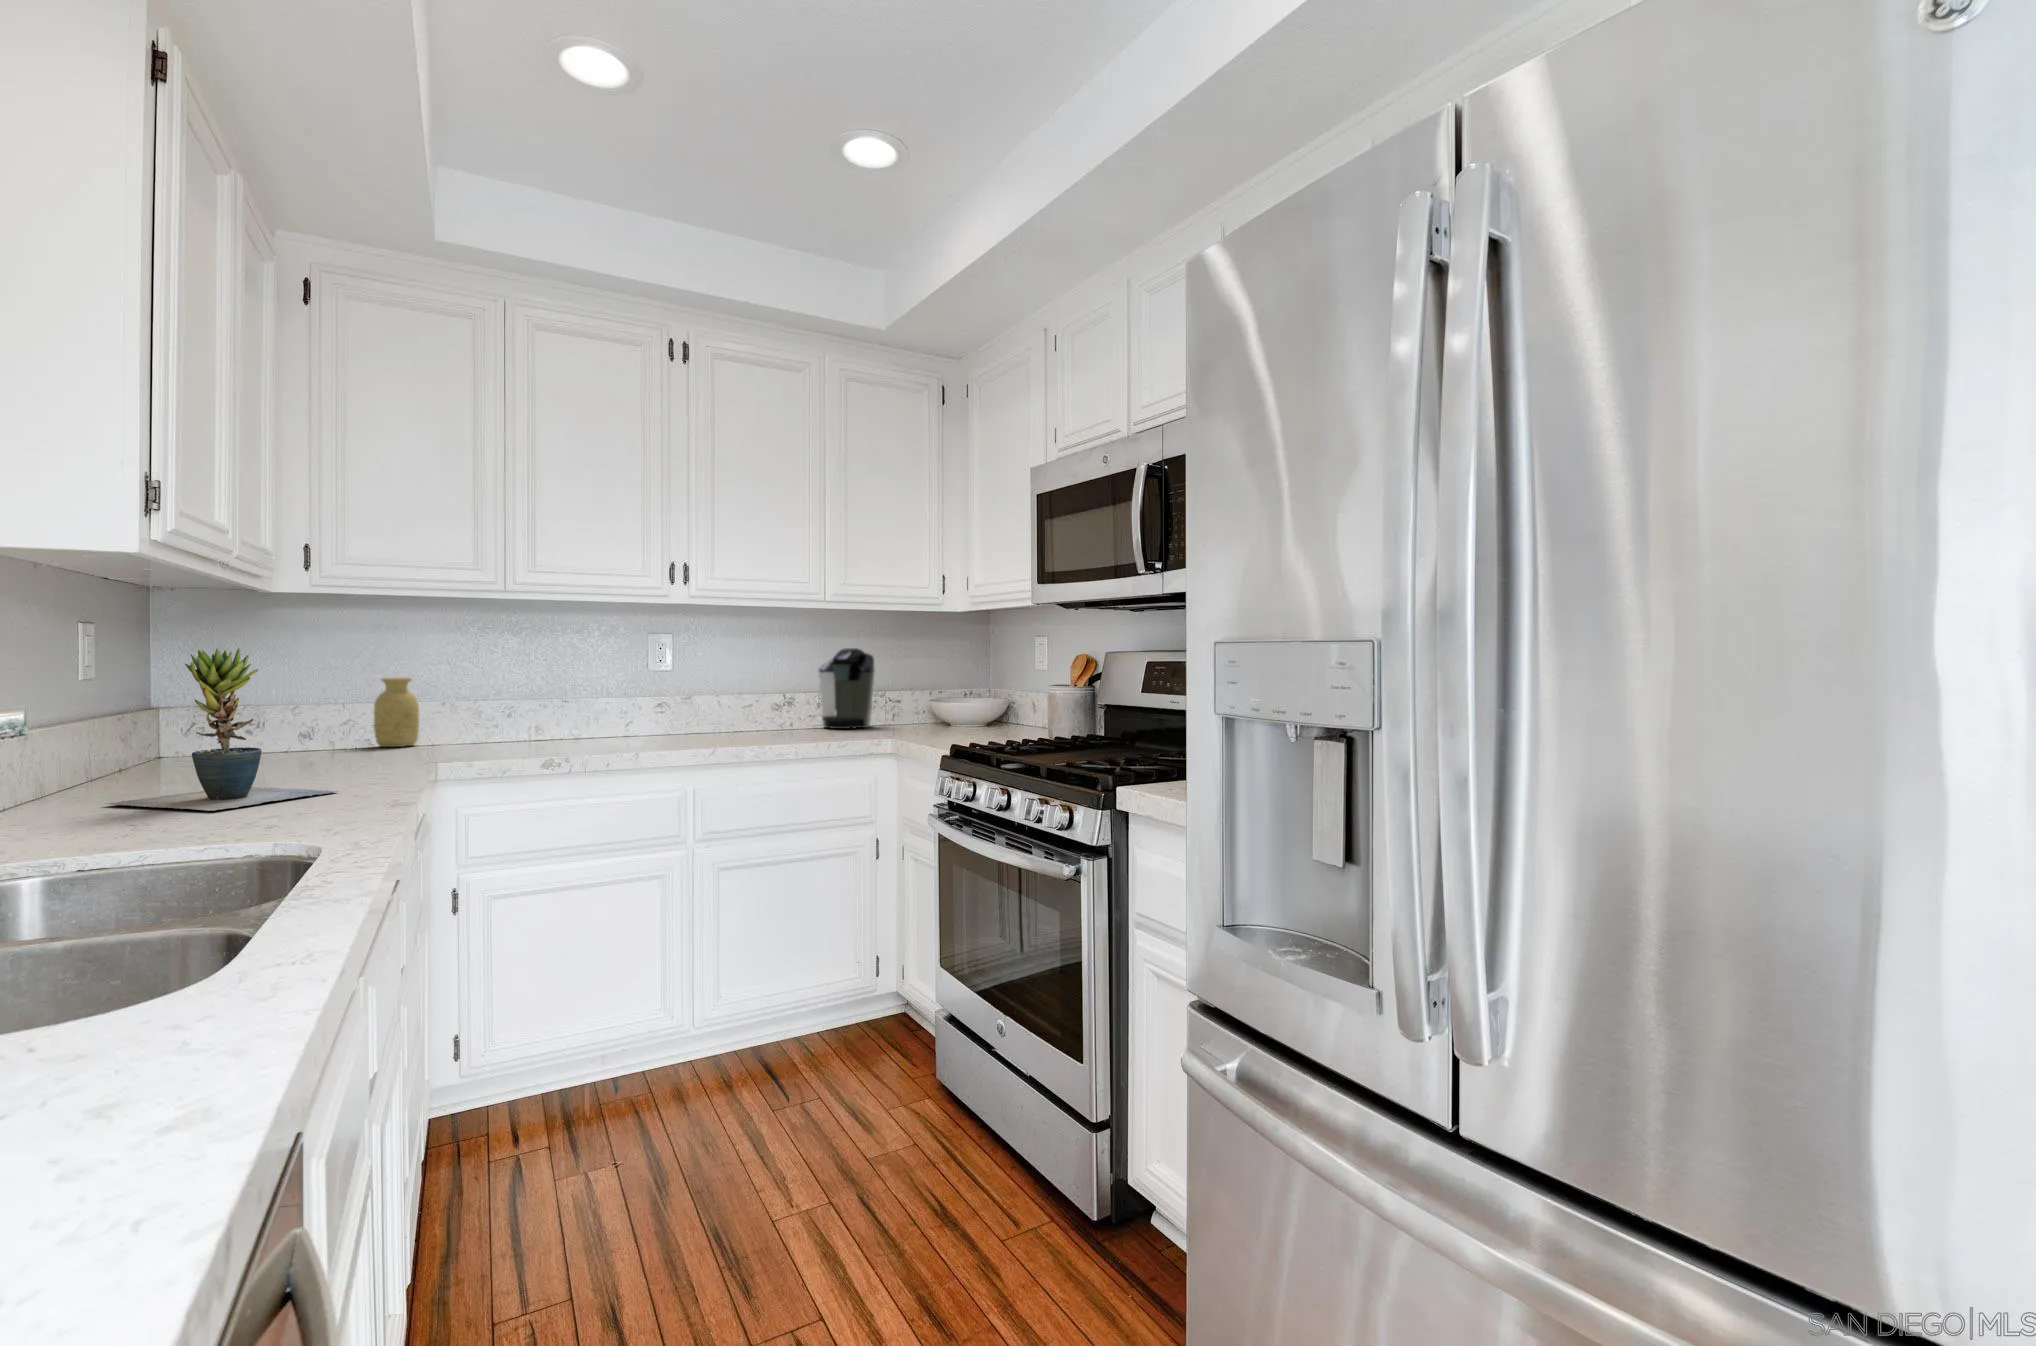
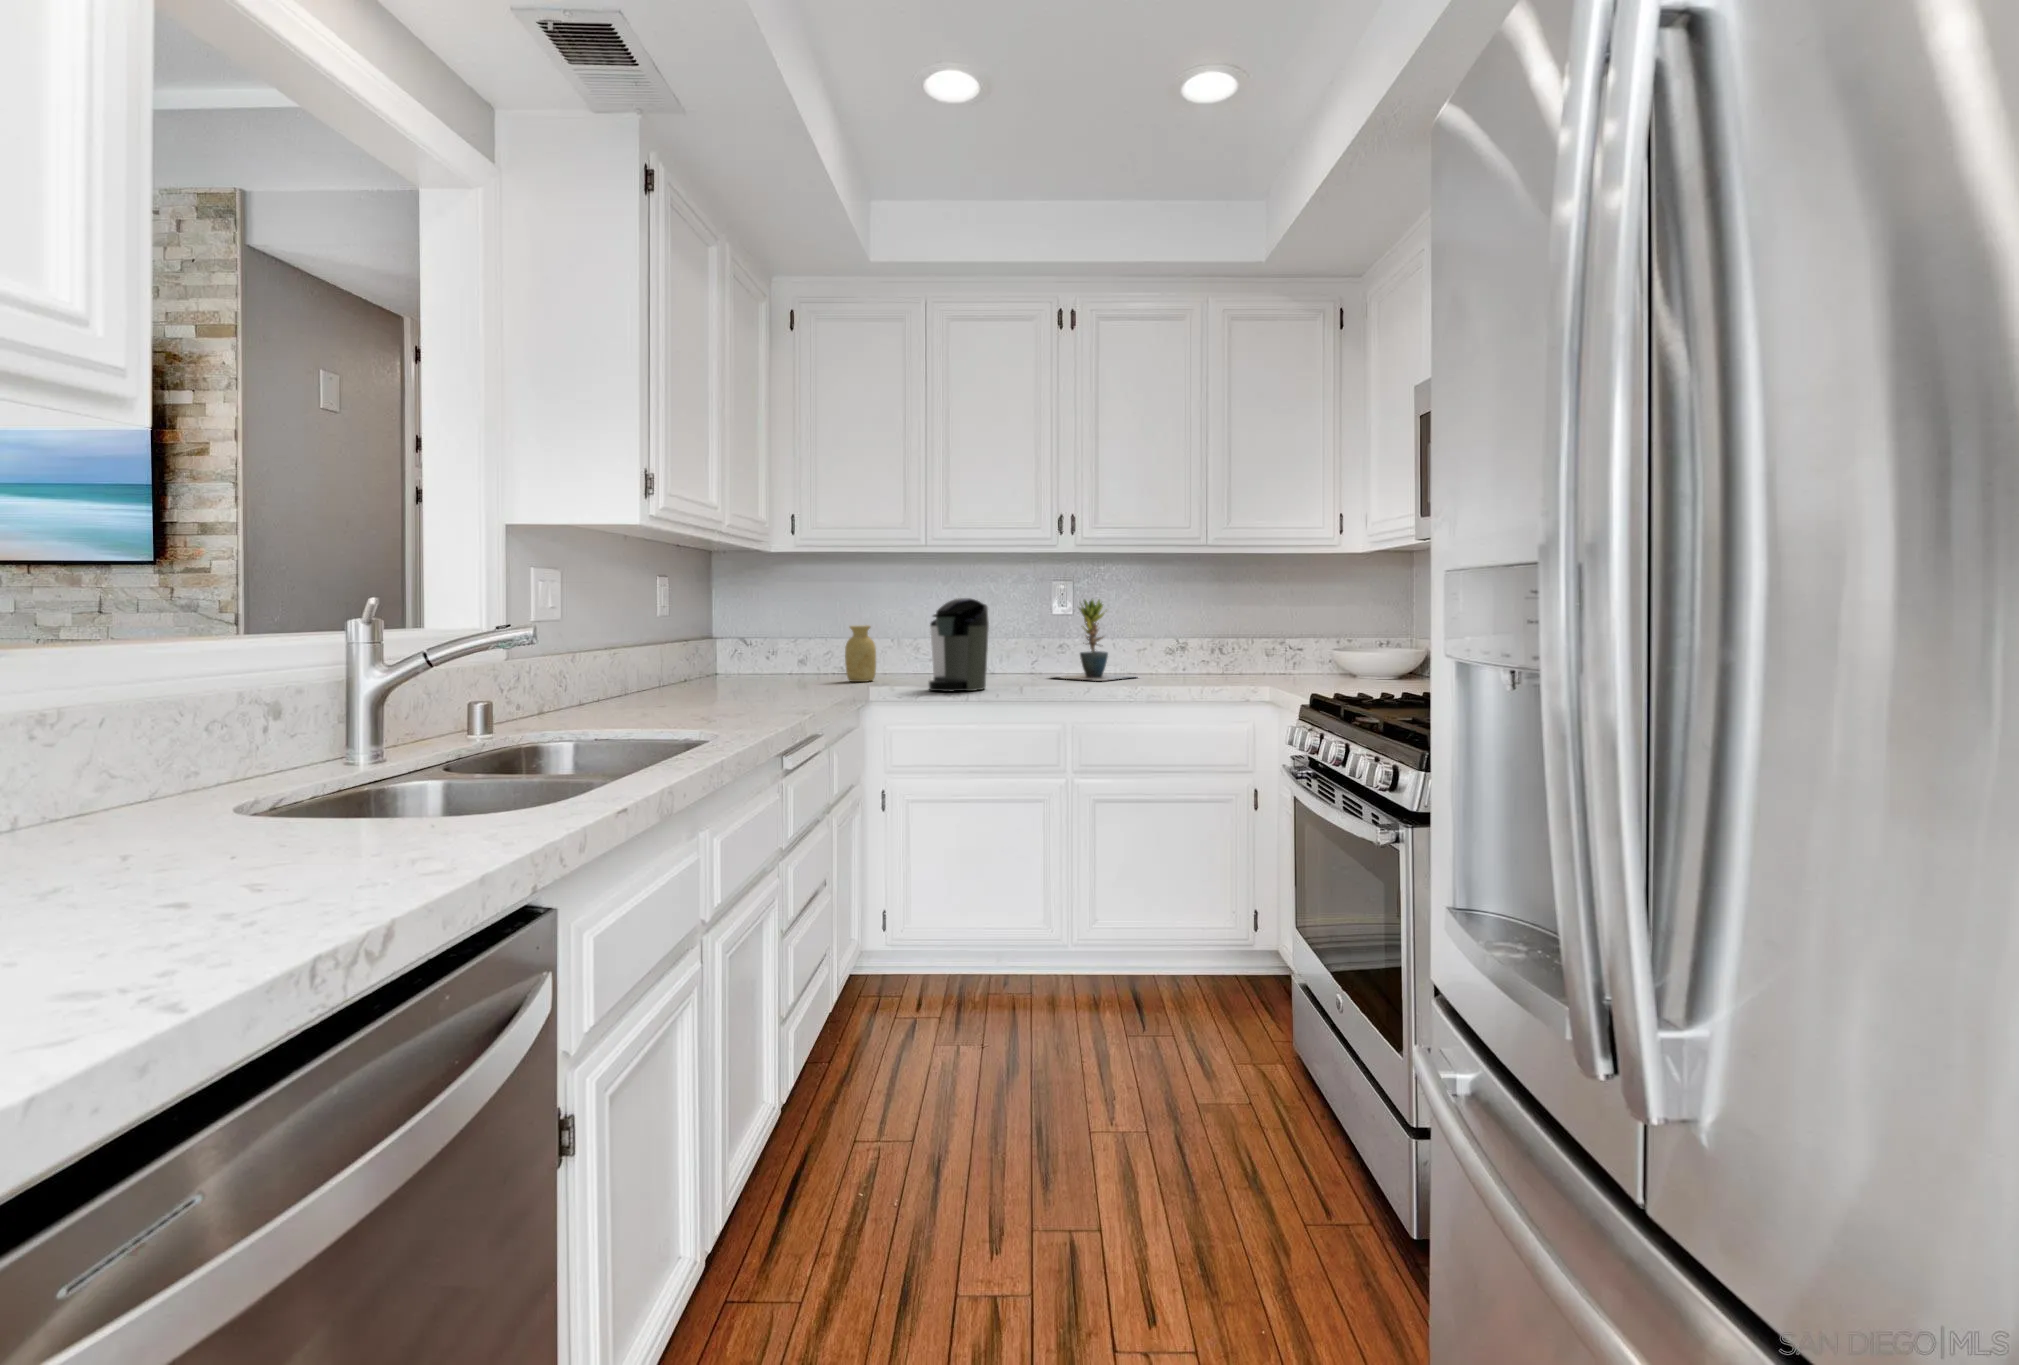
potted plant: present [107,648,338,811] -> present [1055,600,1134,681]
coffee maker: present [819,648,875,729] -> present [929,598,989,691]

